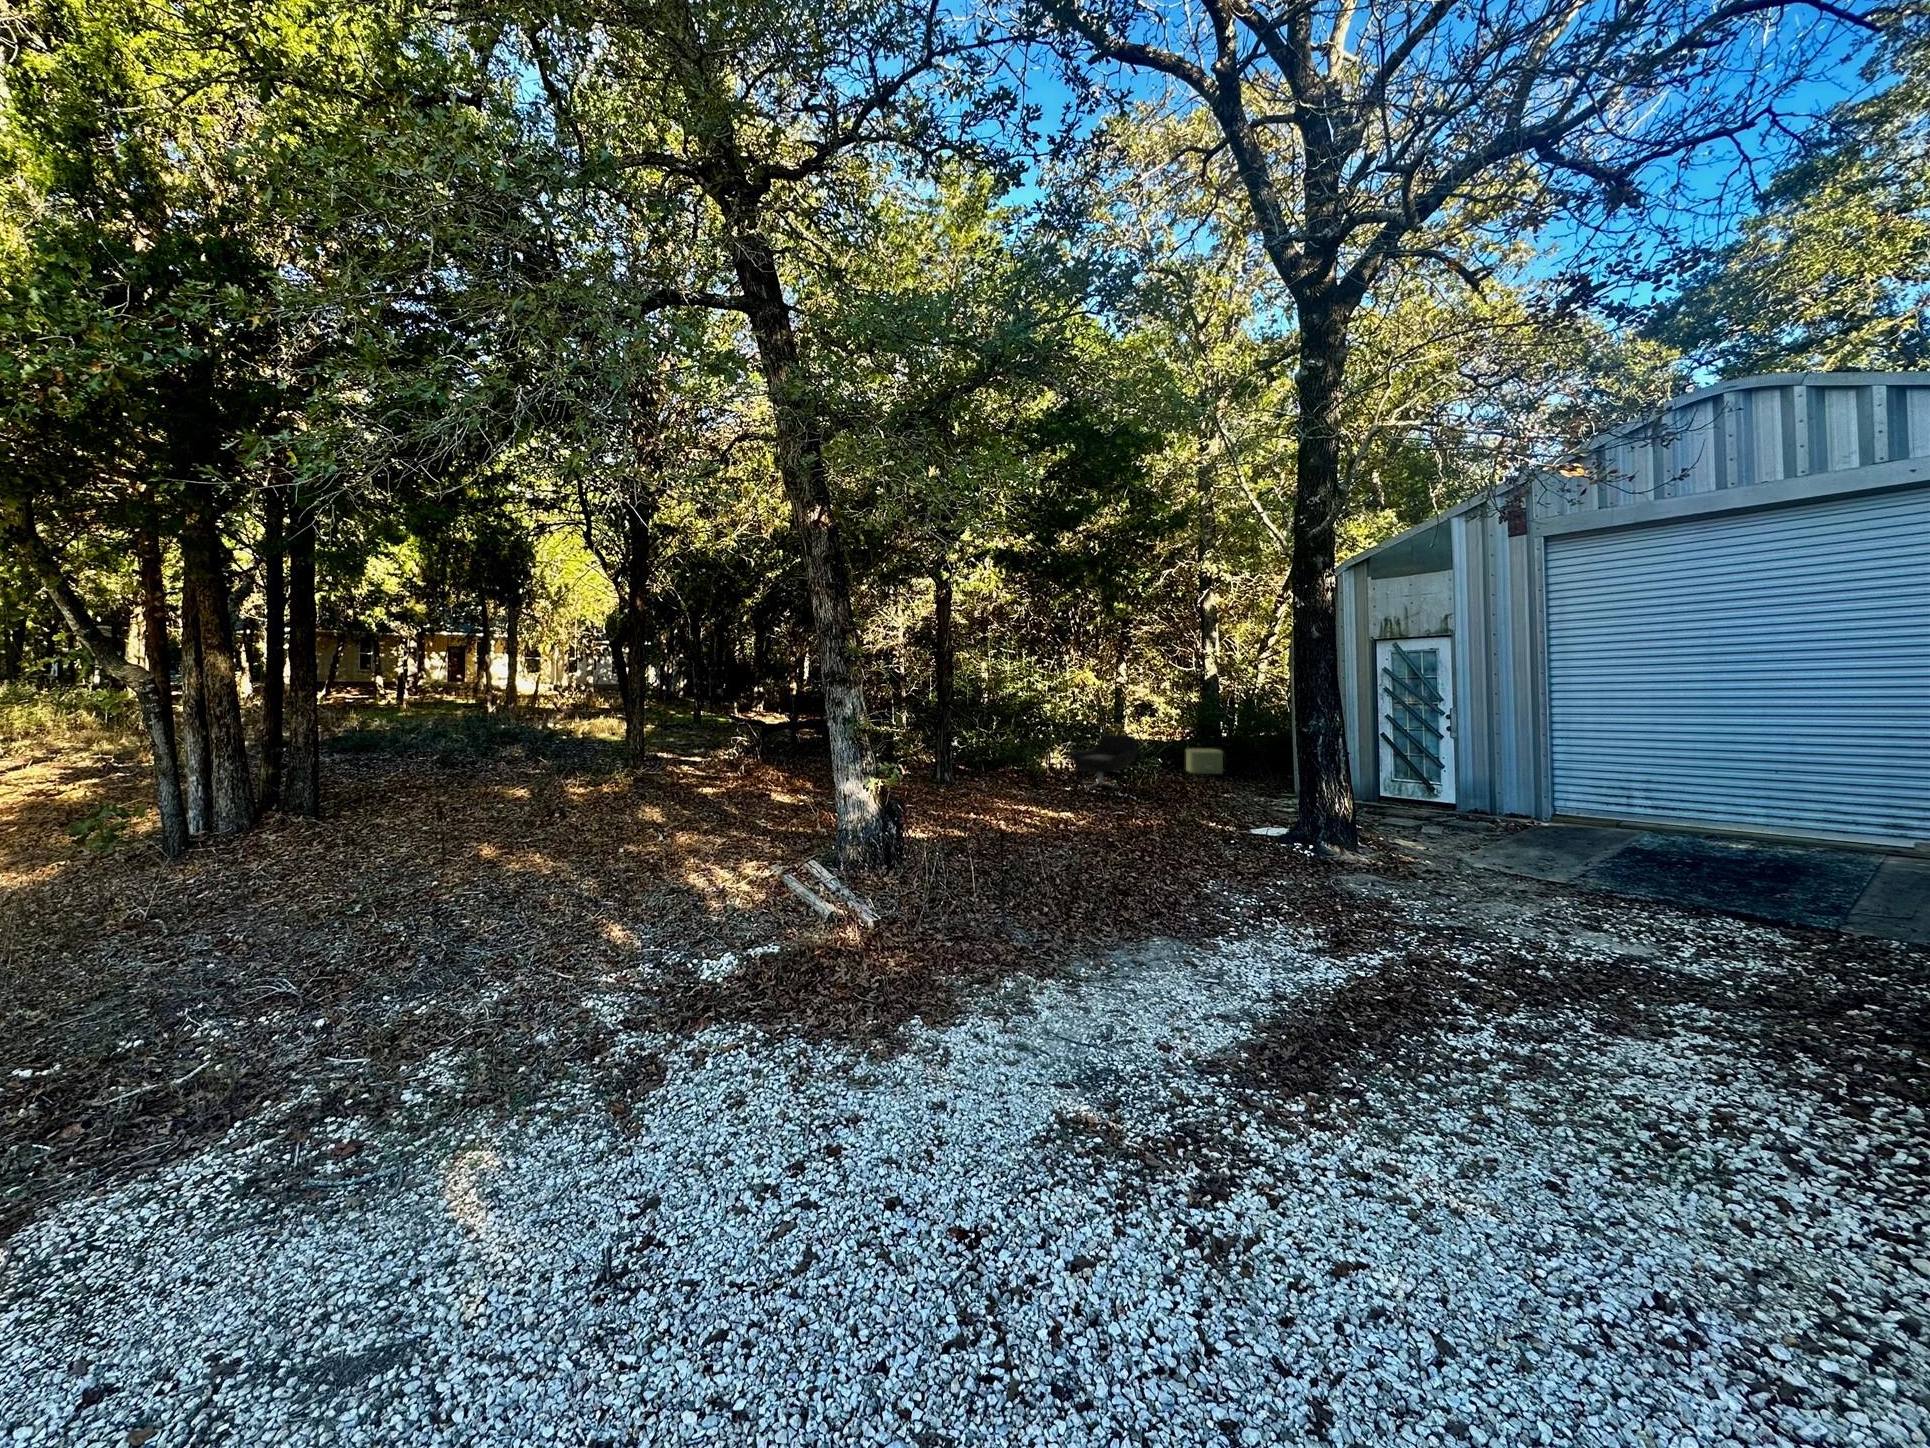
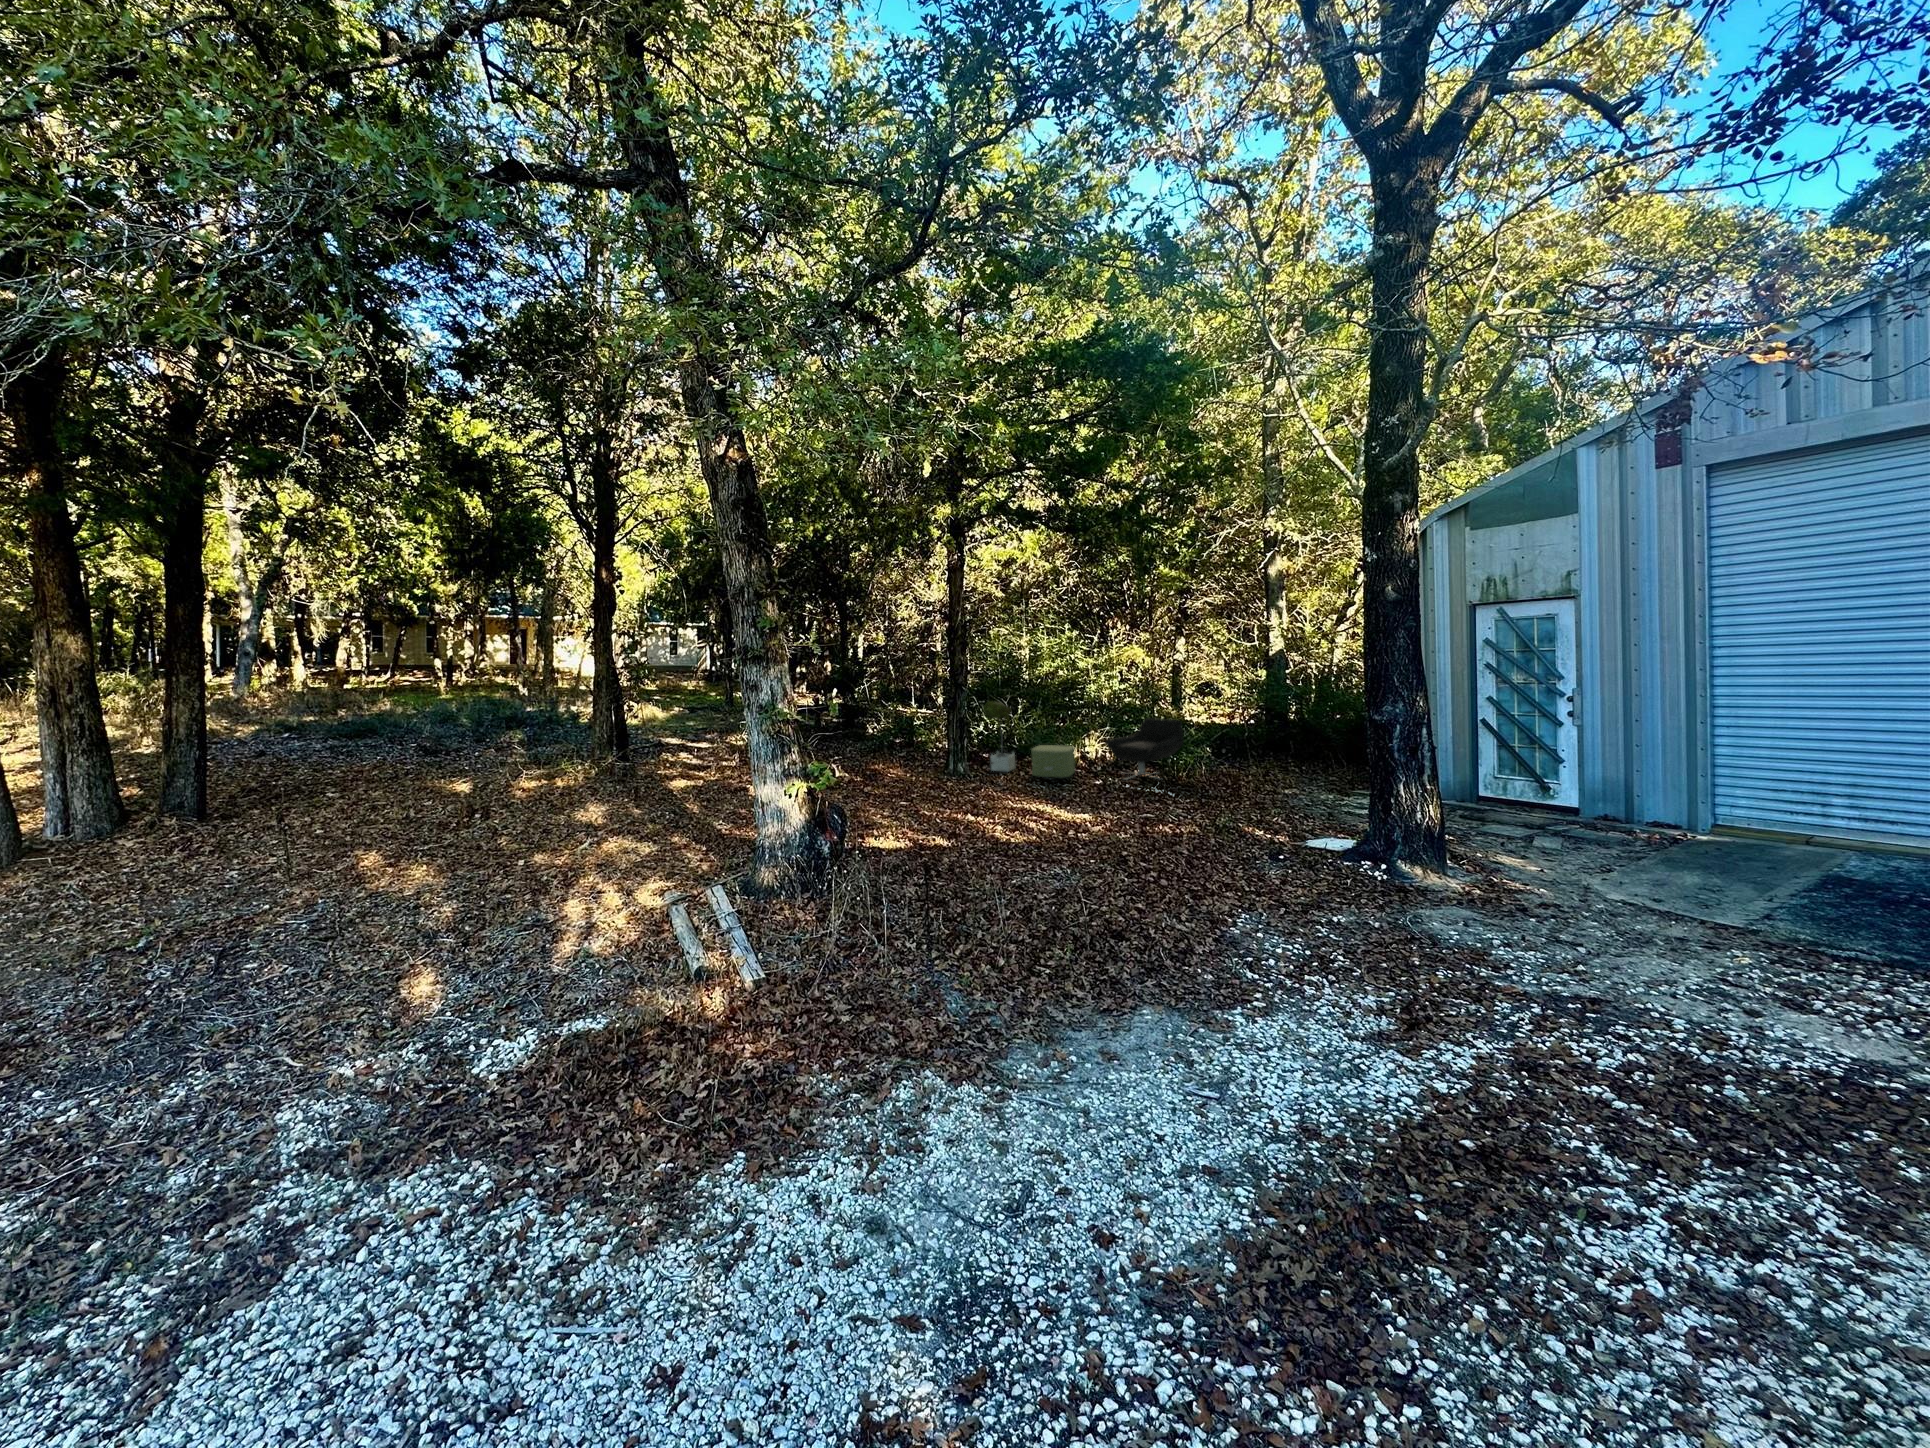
potted tree: none [960,717,988,781] -> present [984,701,1015,772]
storage box: present [1186,749,1223,774] -> present [1031,745,1075,778]

